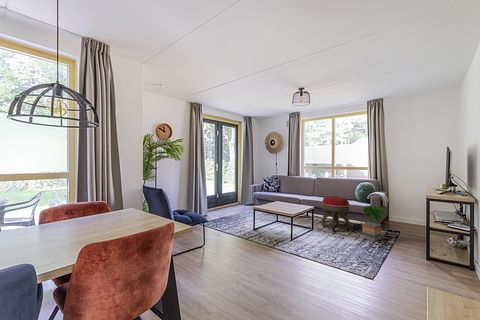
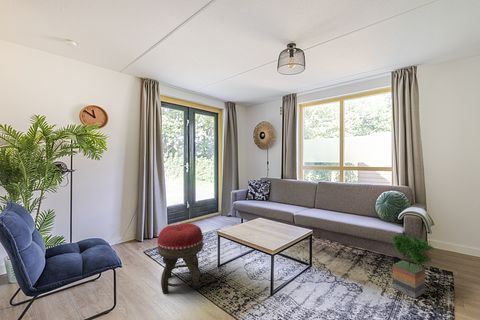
footstool: present [322,196,350,232] -> present [157,224,203,293]

